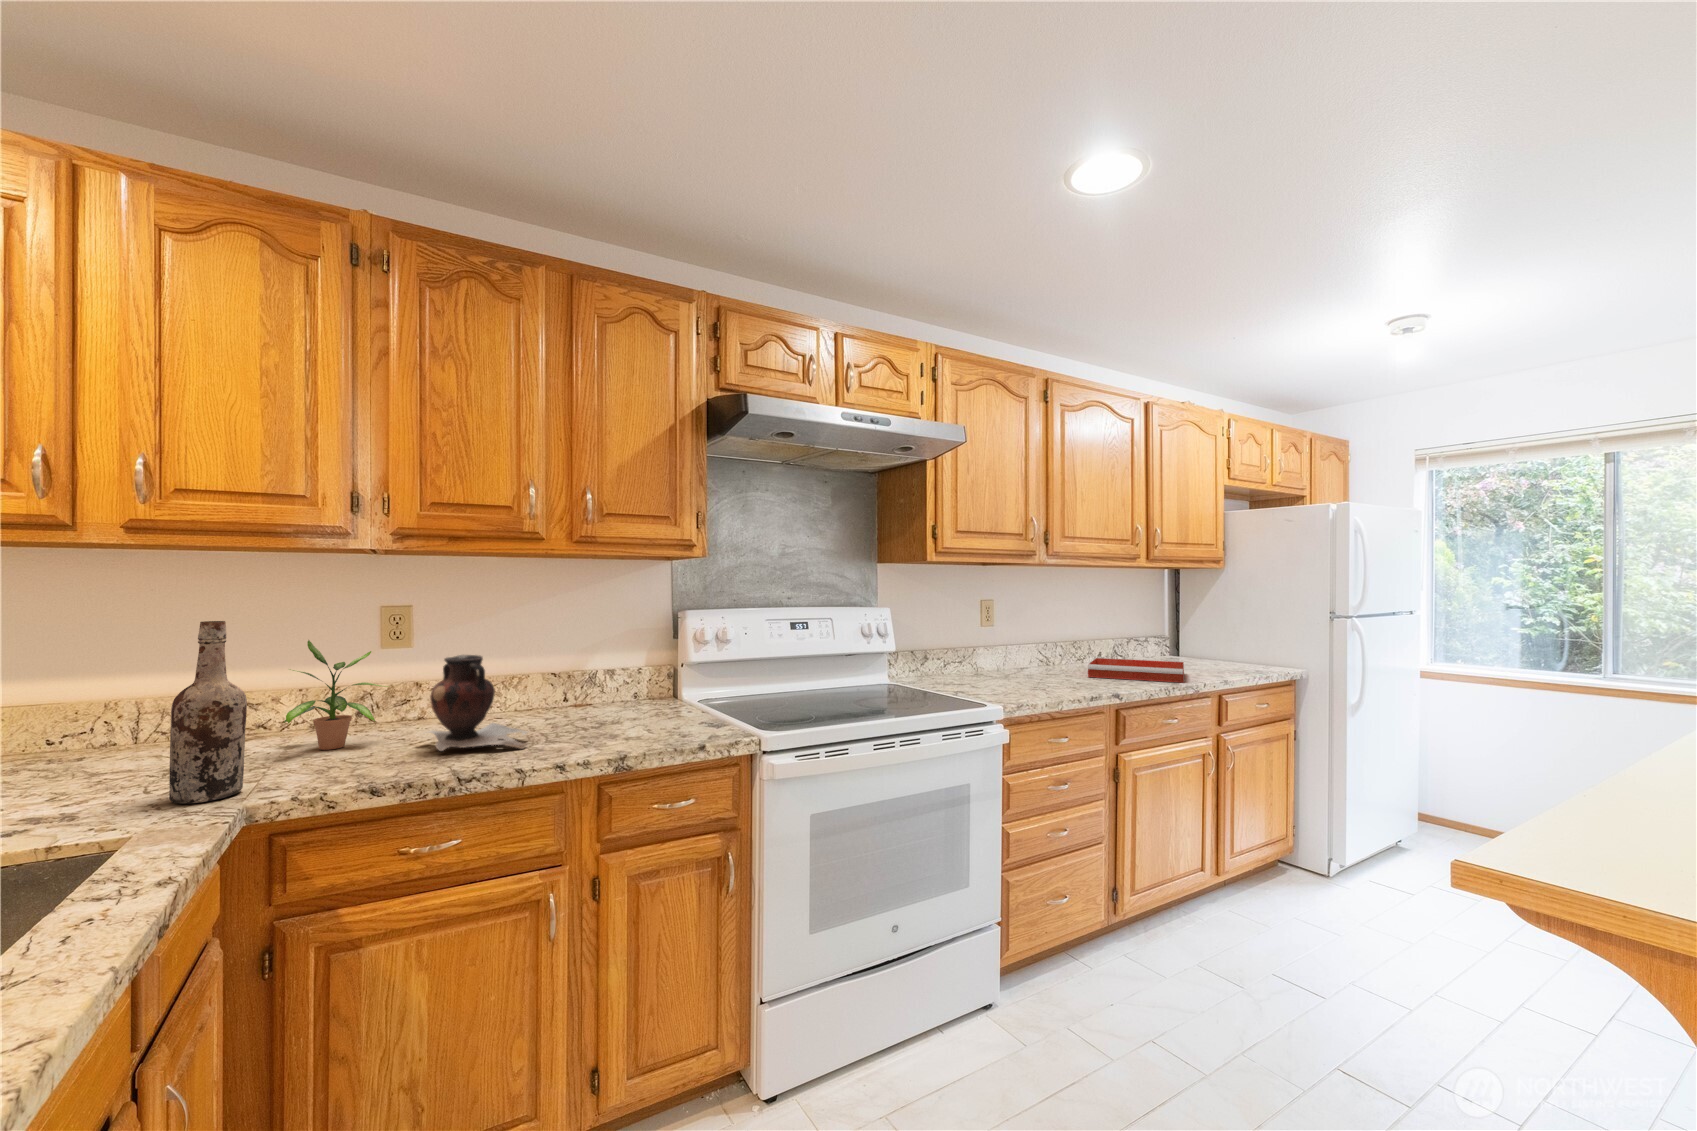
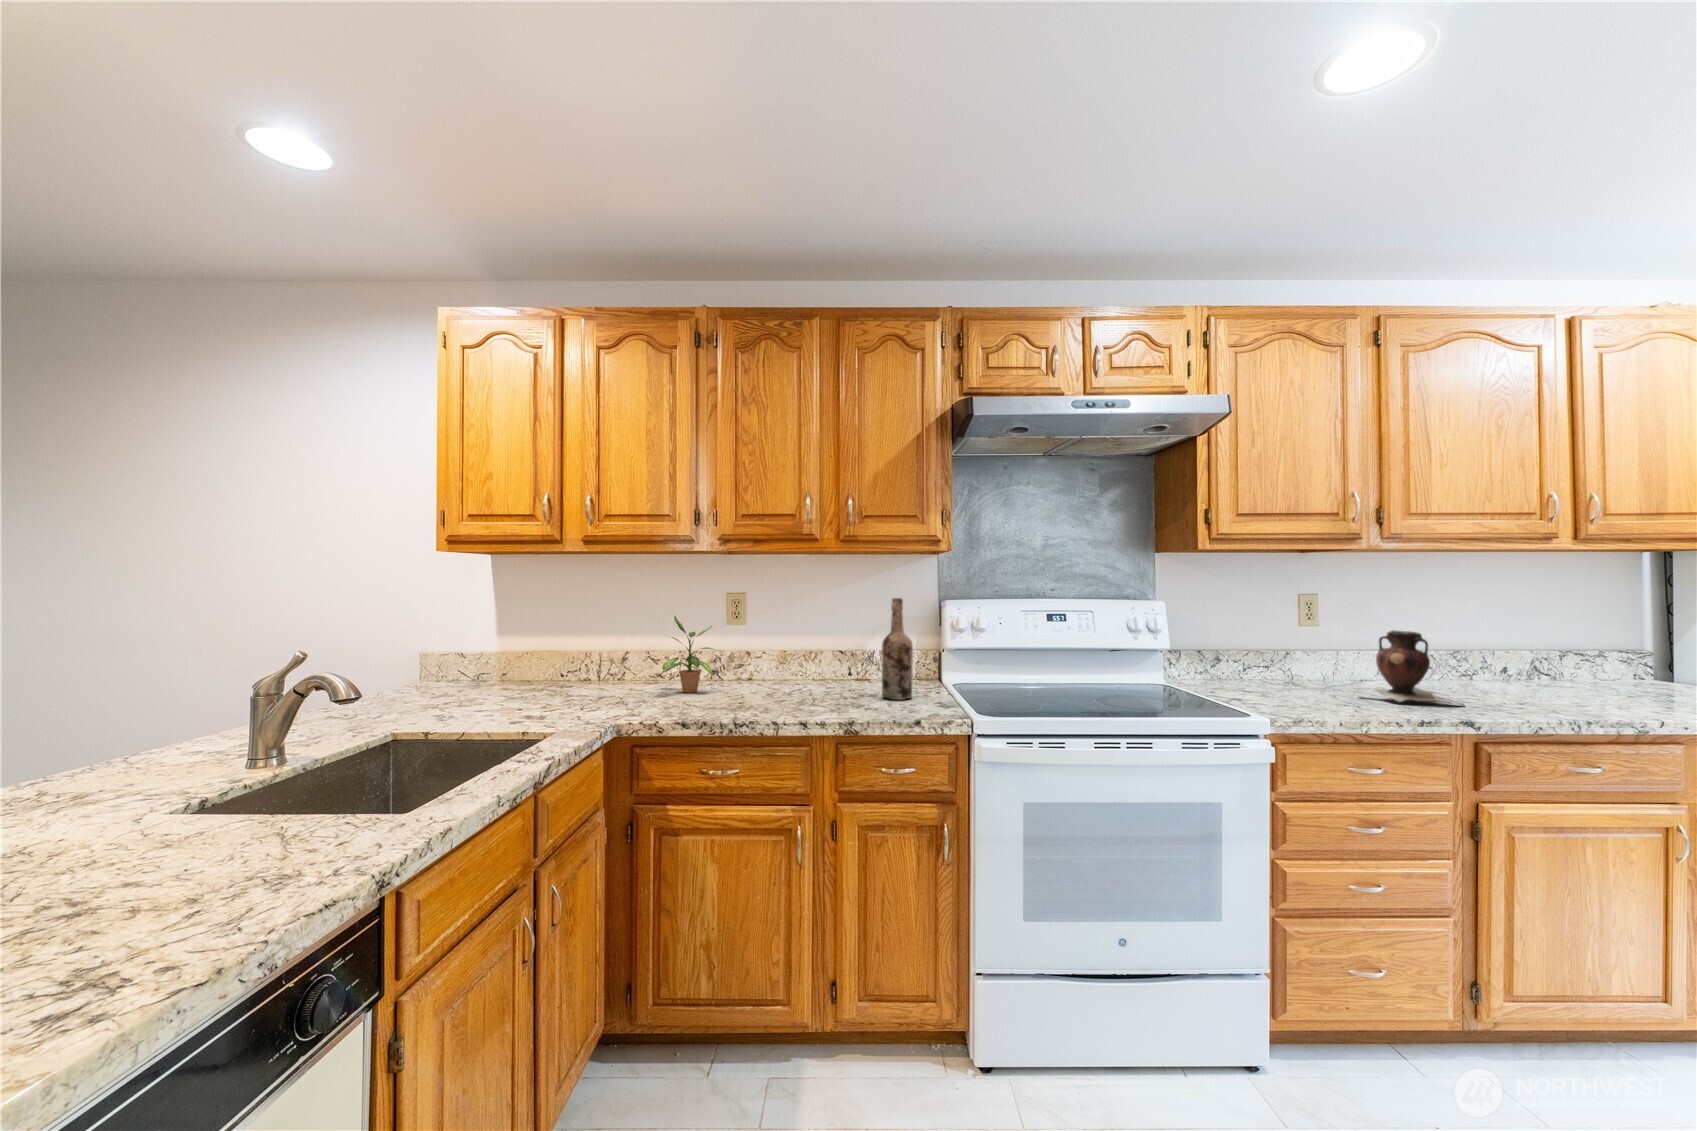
wine bottle: present [169,621,247,804] -> present [882,598,913,700]
vase: present [429,655,527,751] -> present [1358,630,1464,705]
tray: present [1088,658,1184,683] -> none [1460,672,1644,712]

